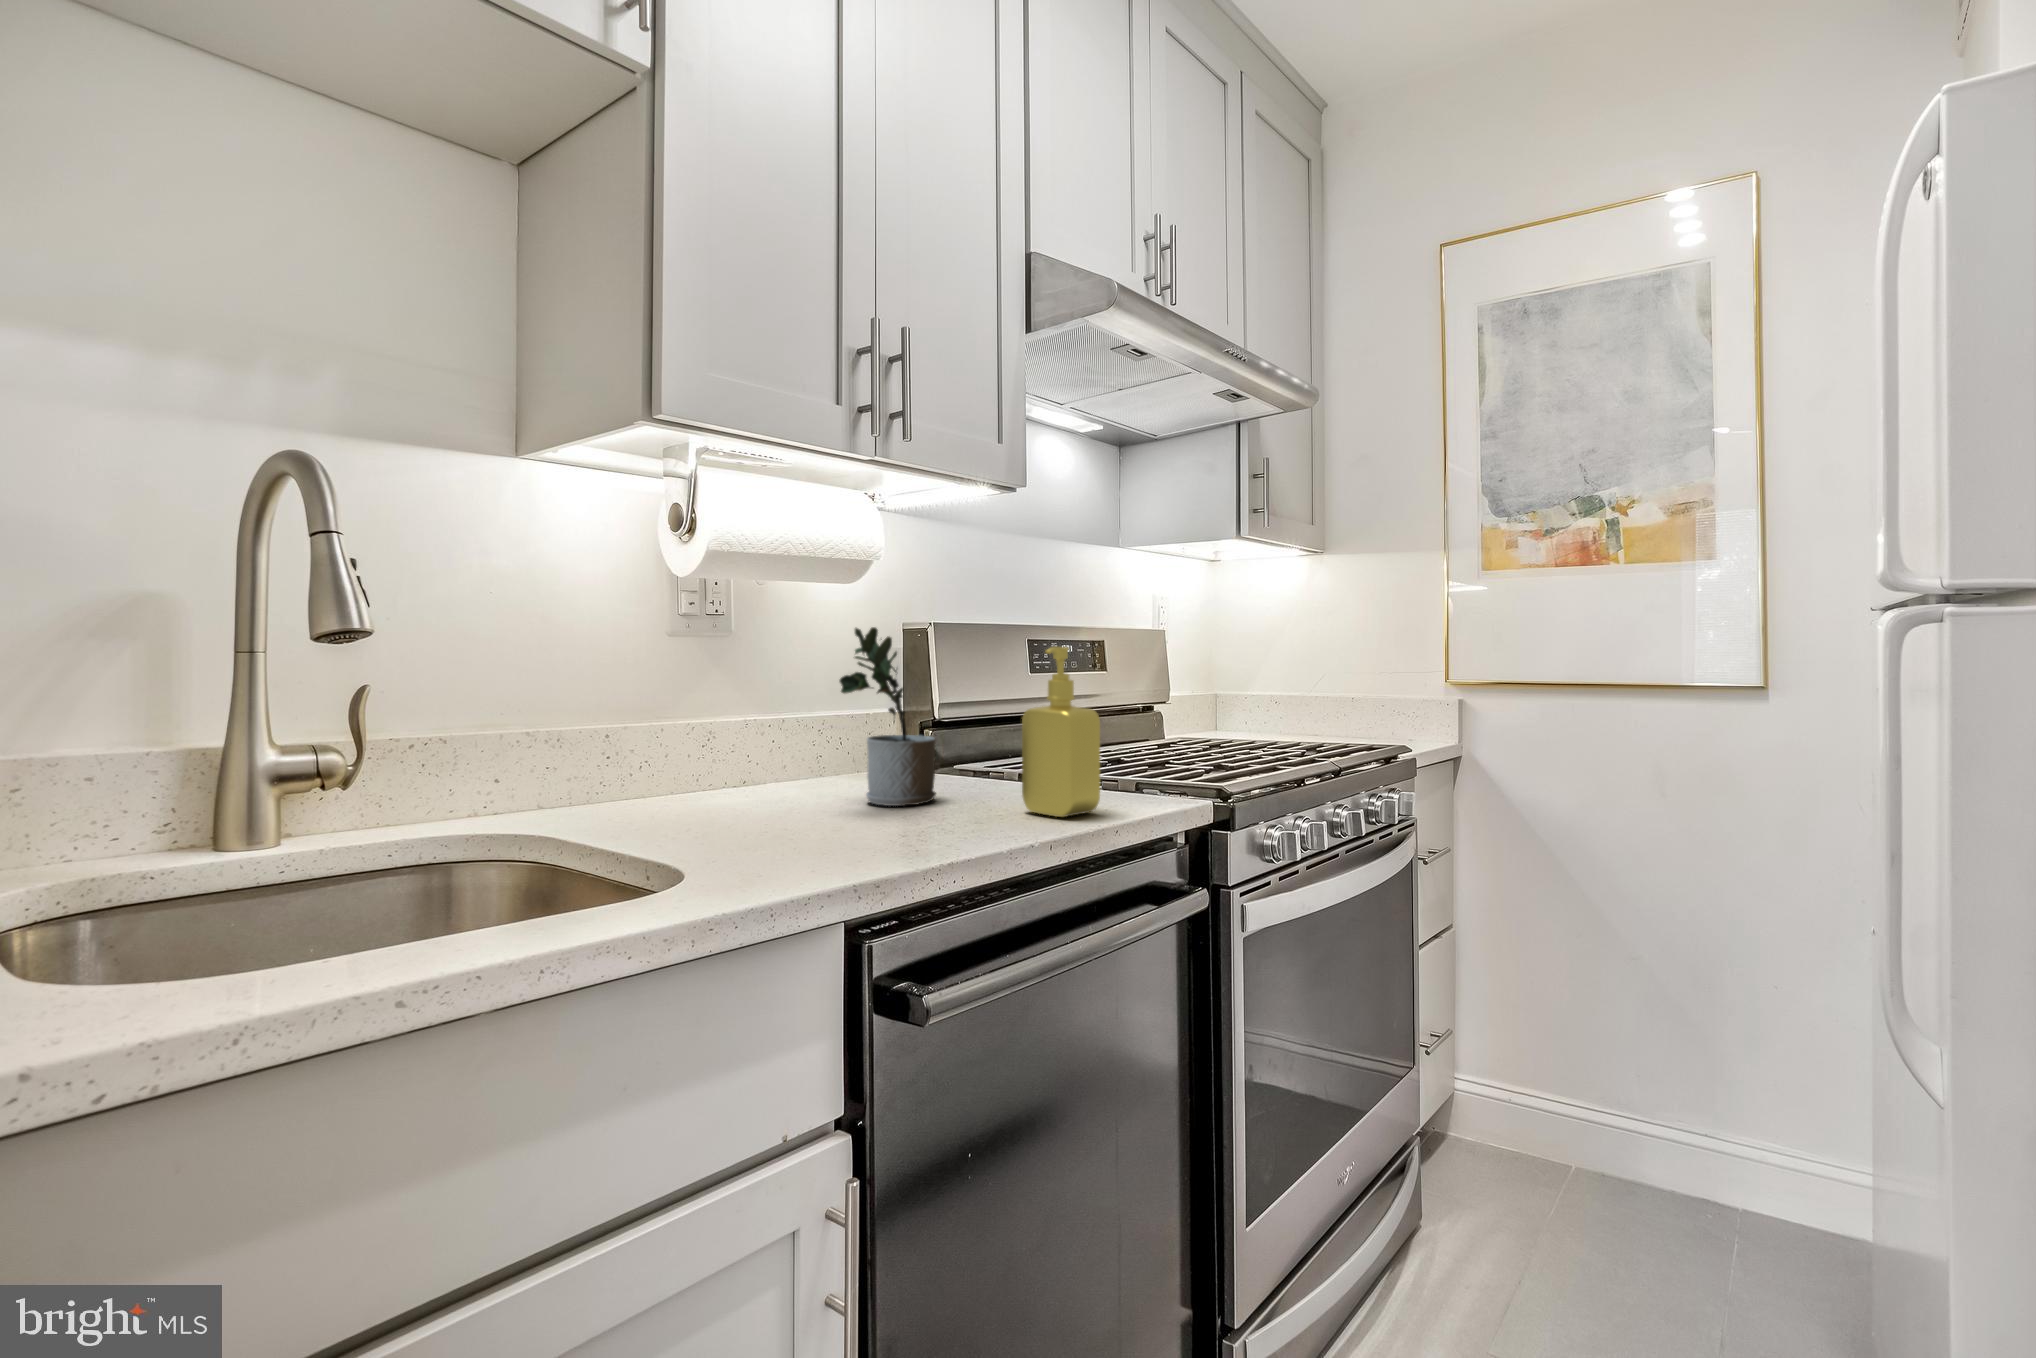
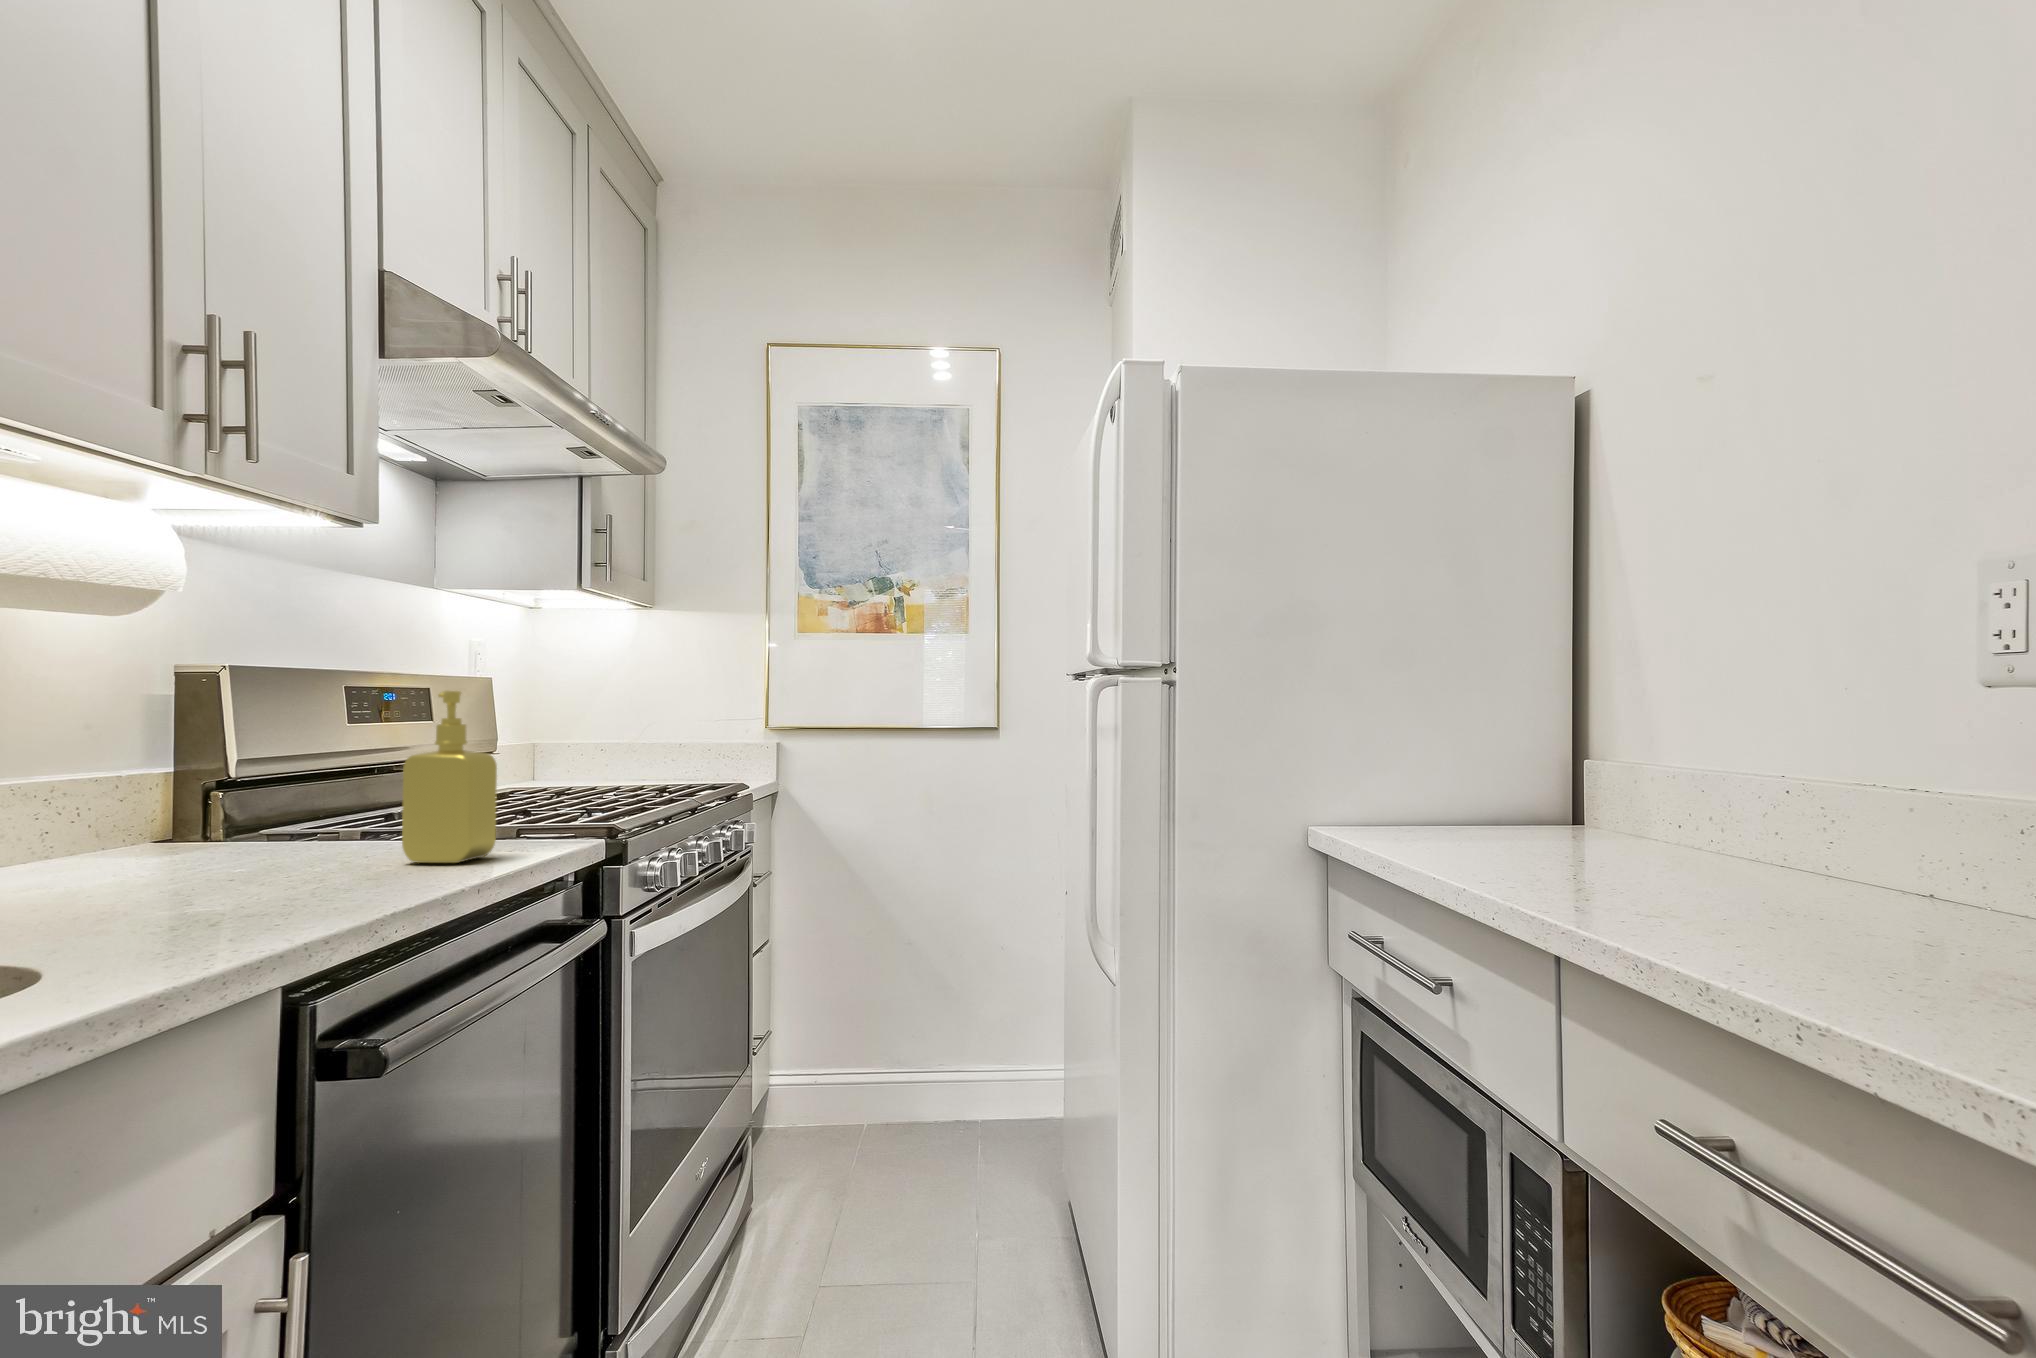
potted plant: present [840,627,936,806] -> none [146,666,275,876]

